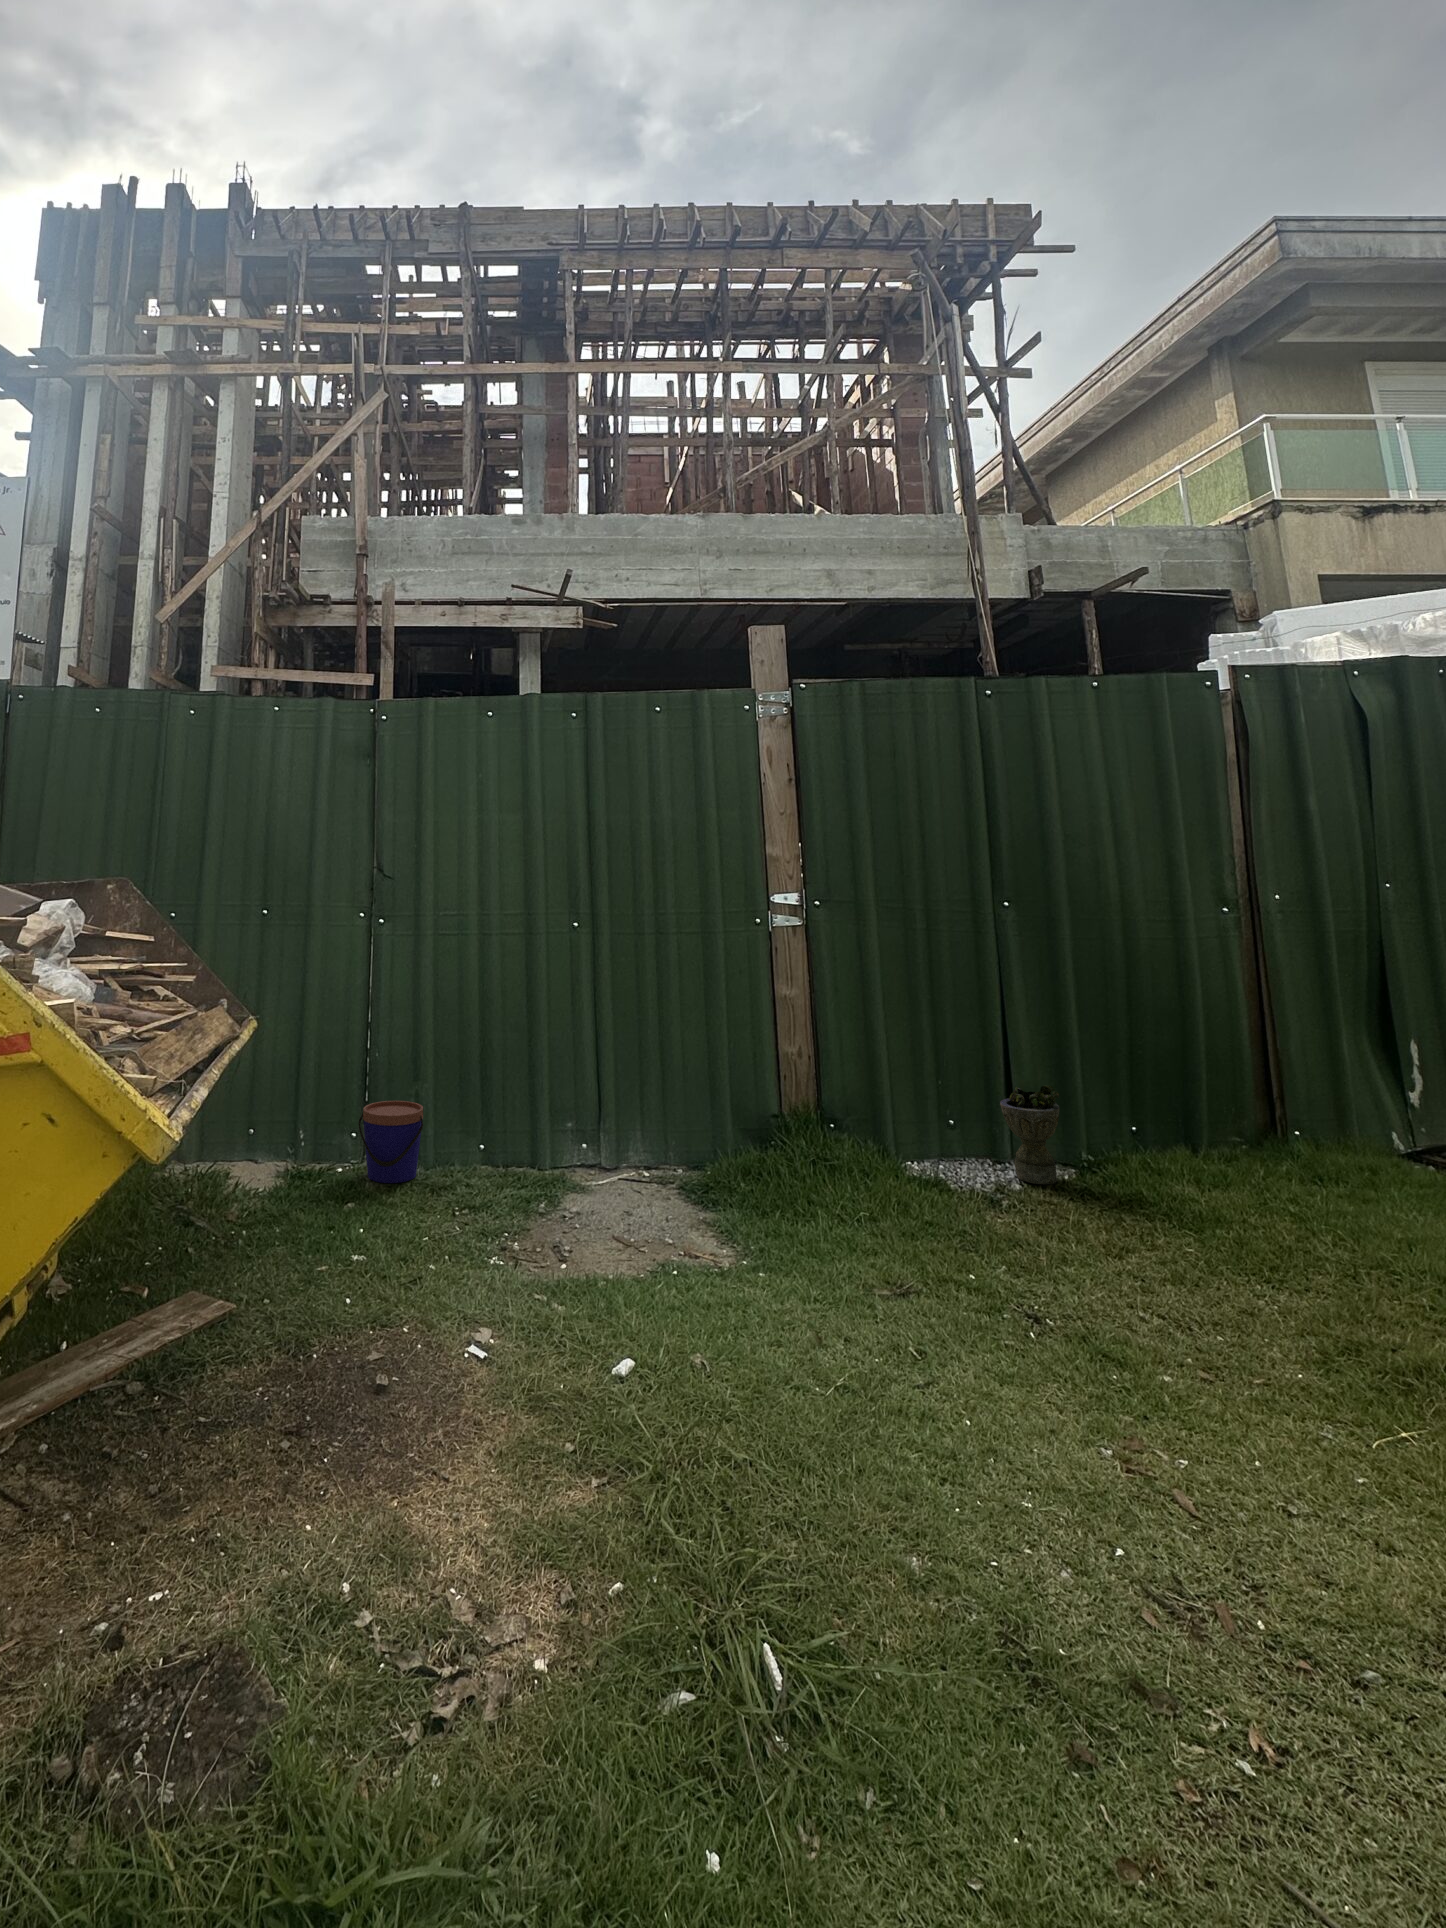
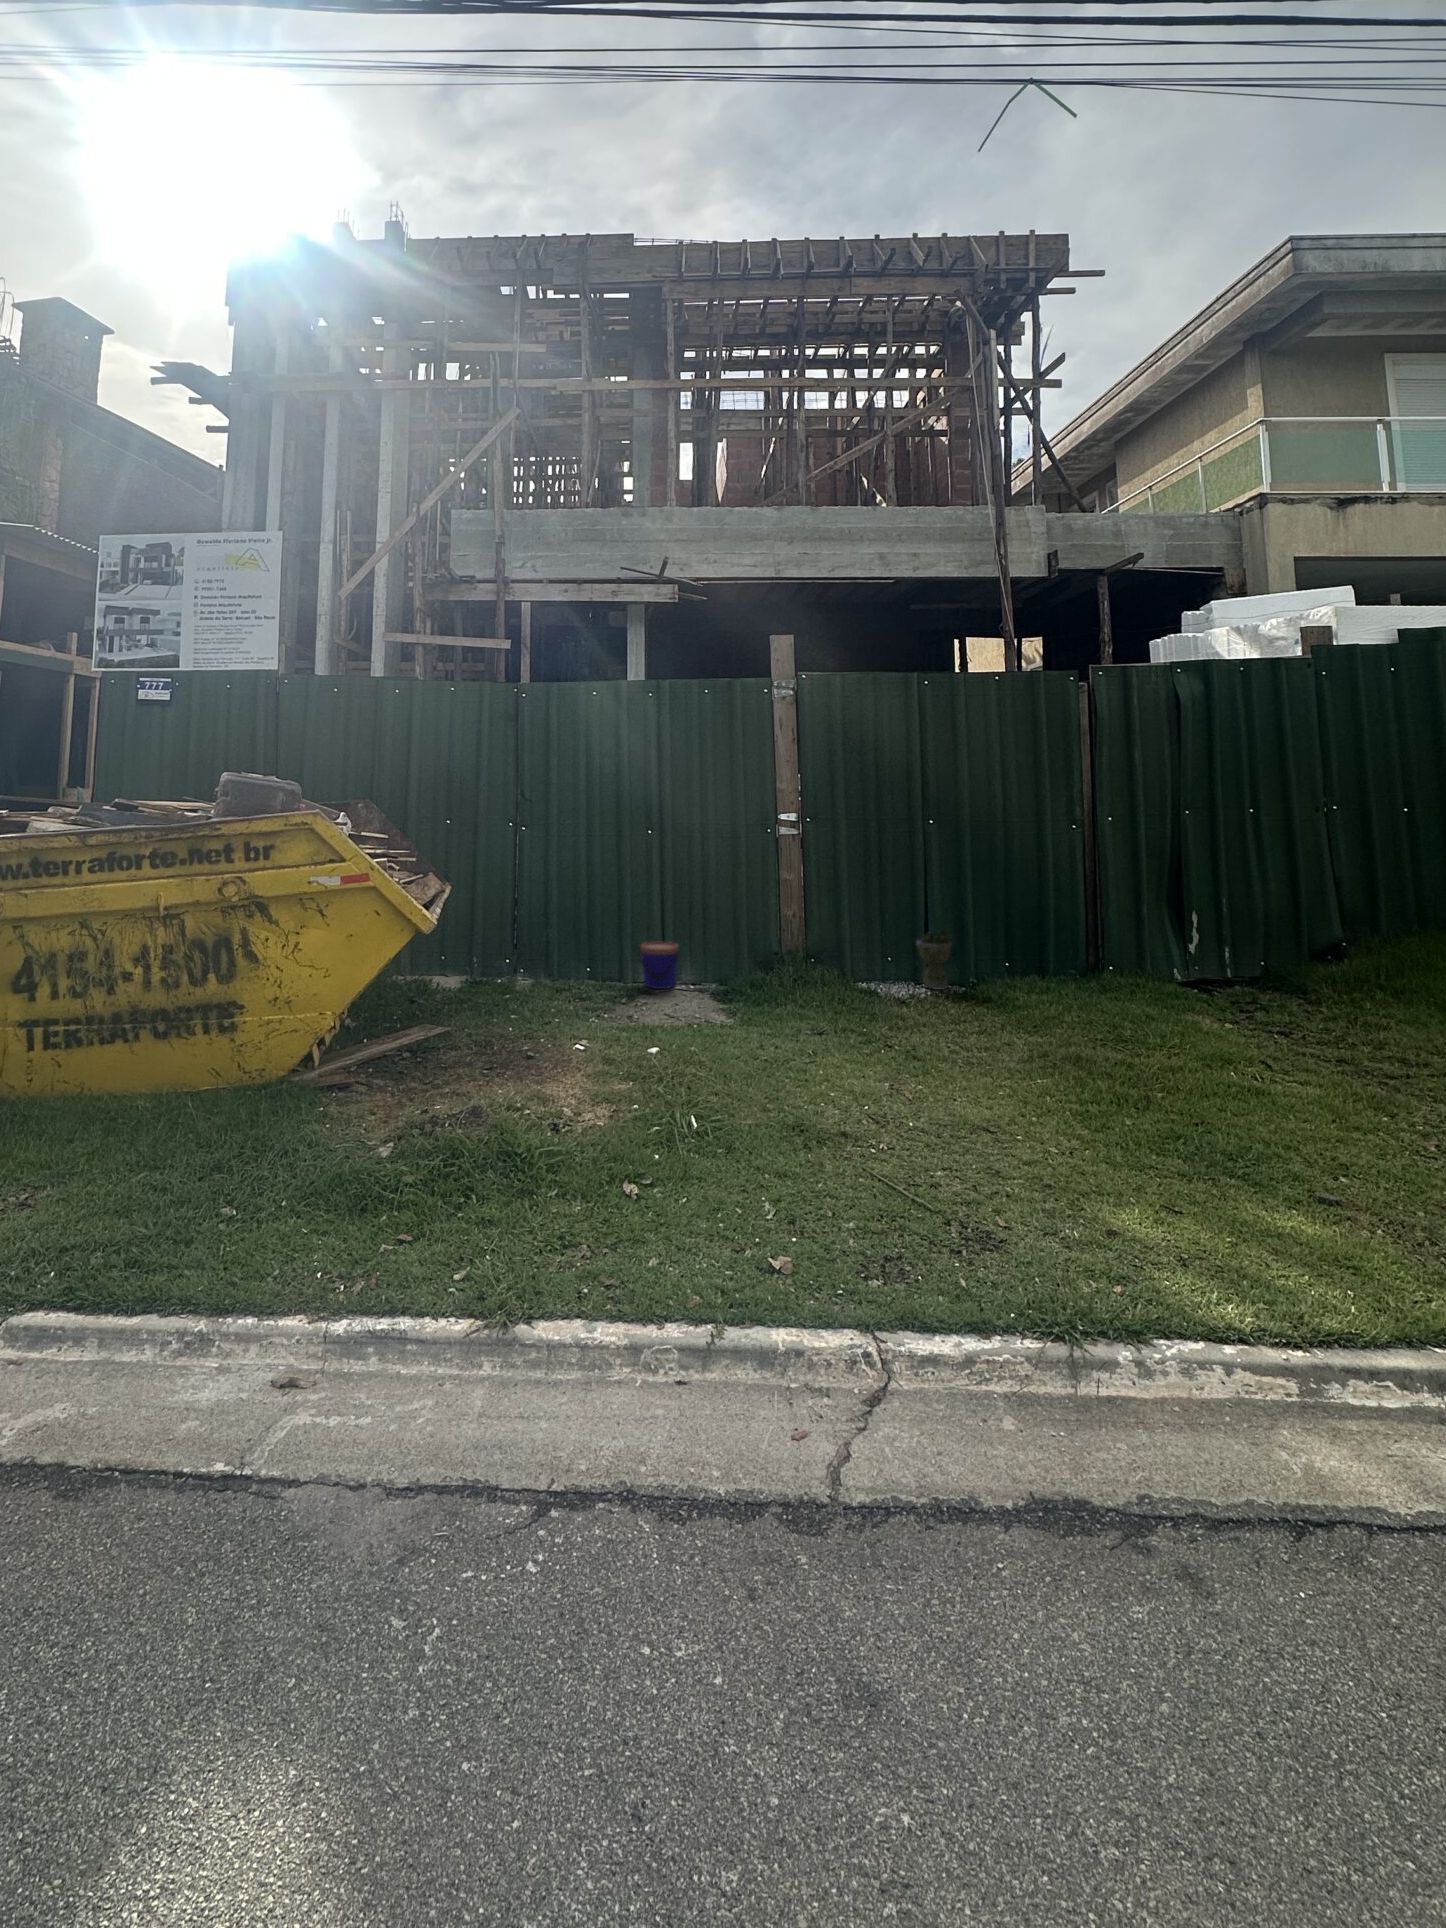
bucket: present [359,1101,423,1183] -> present [639,942,679,989]

